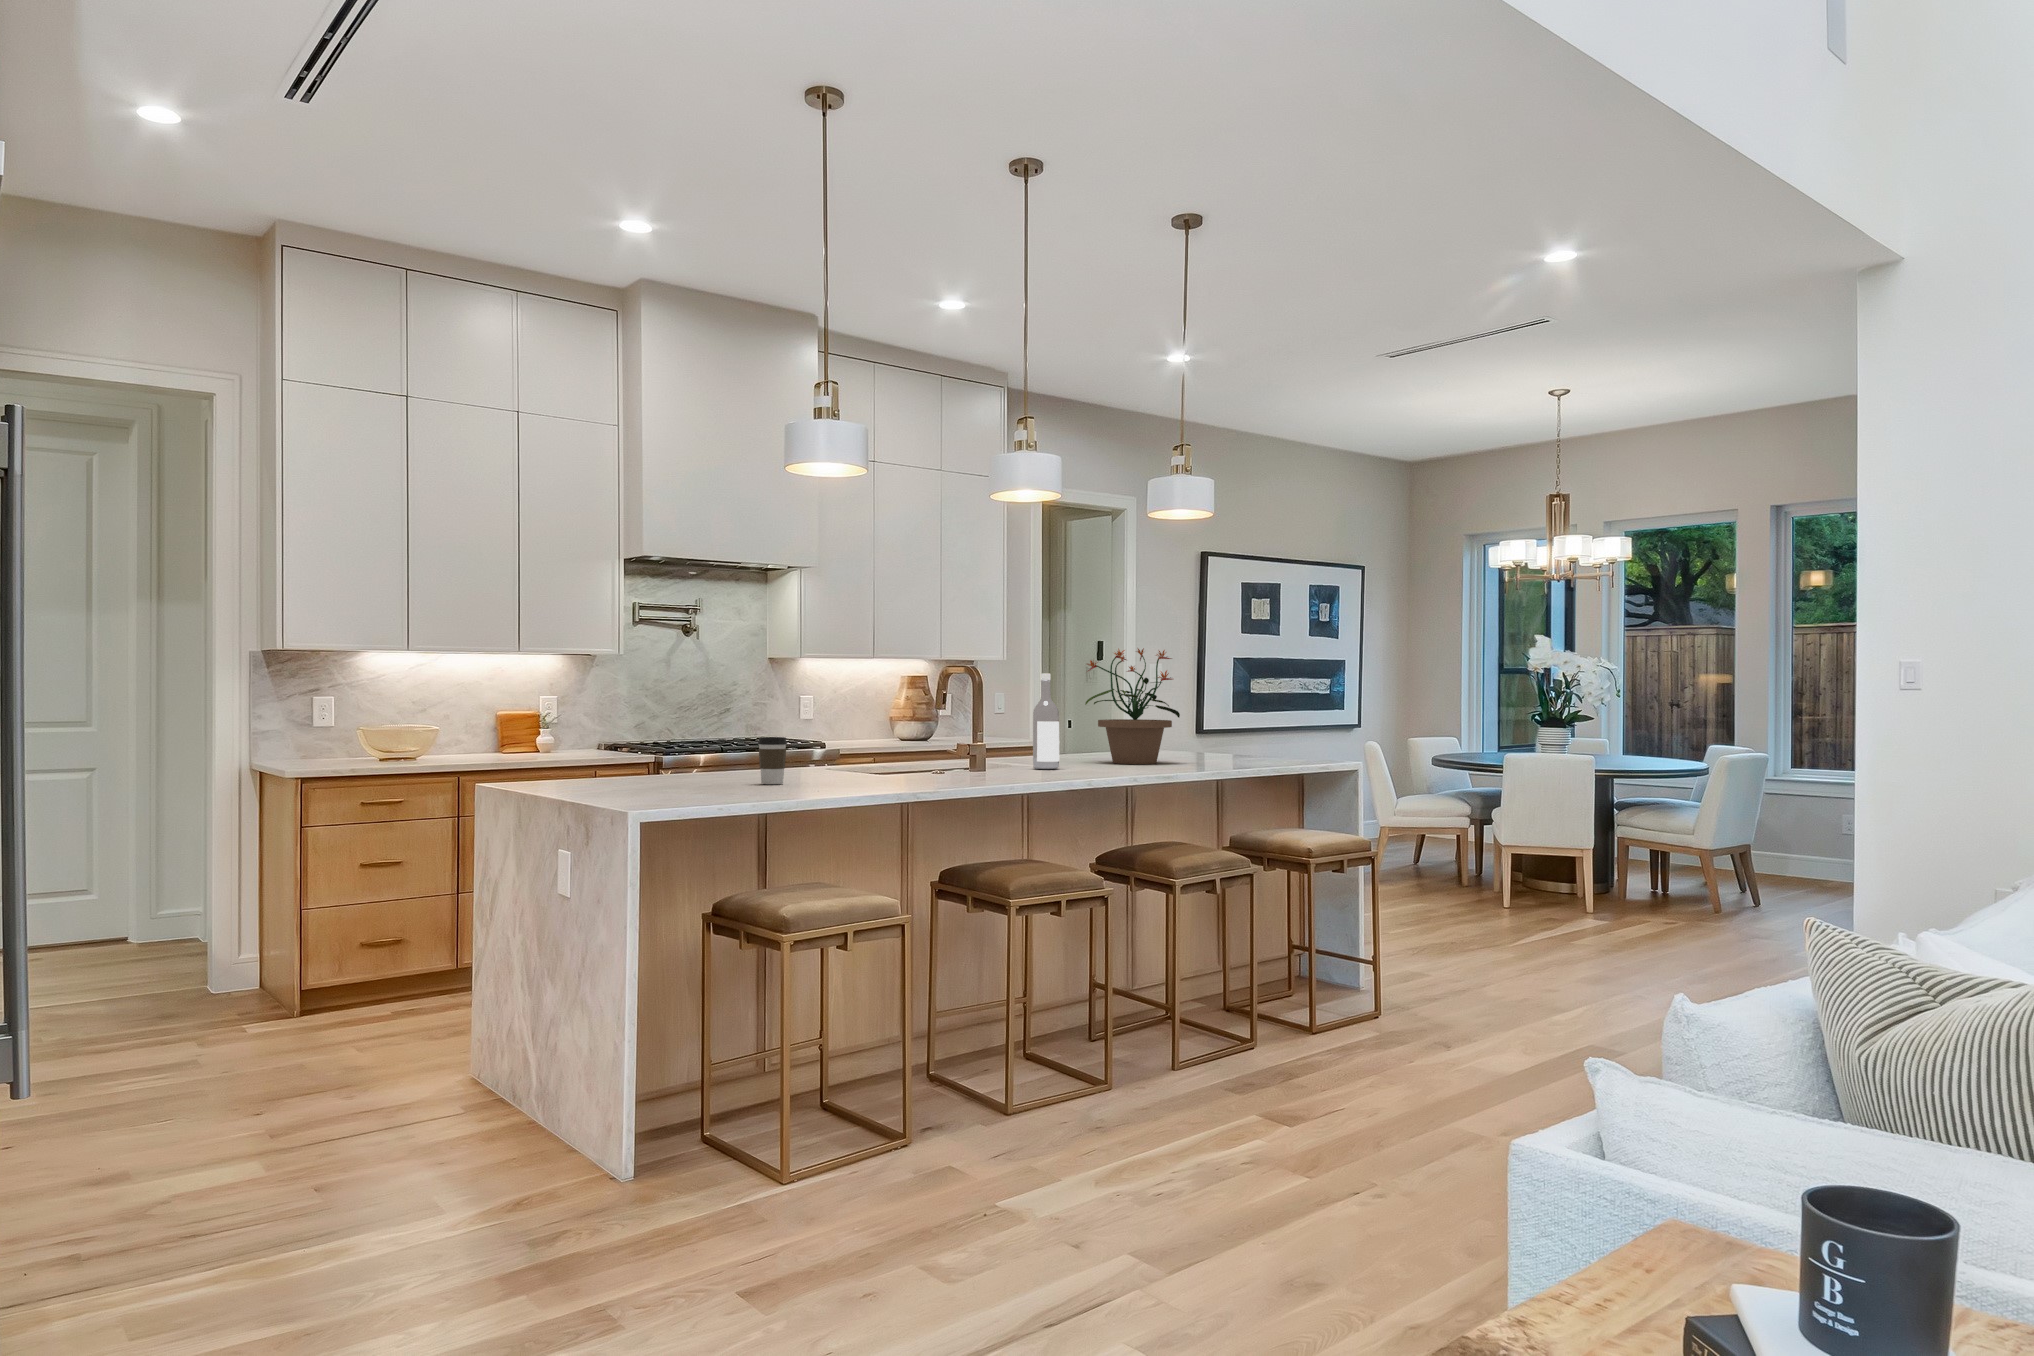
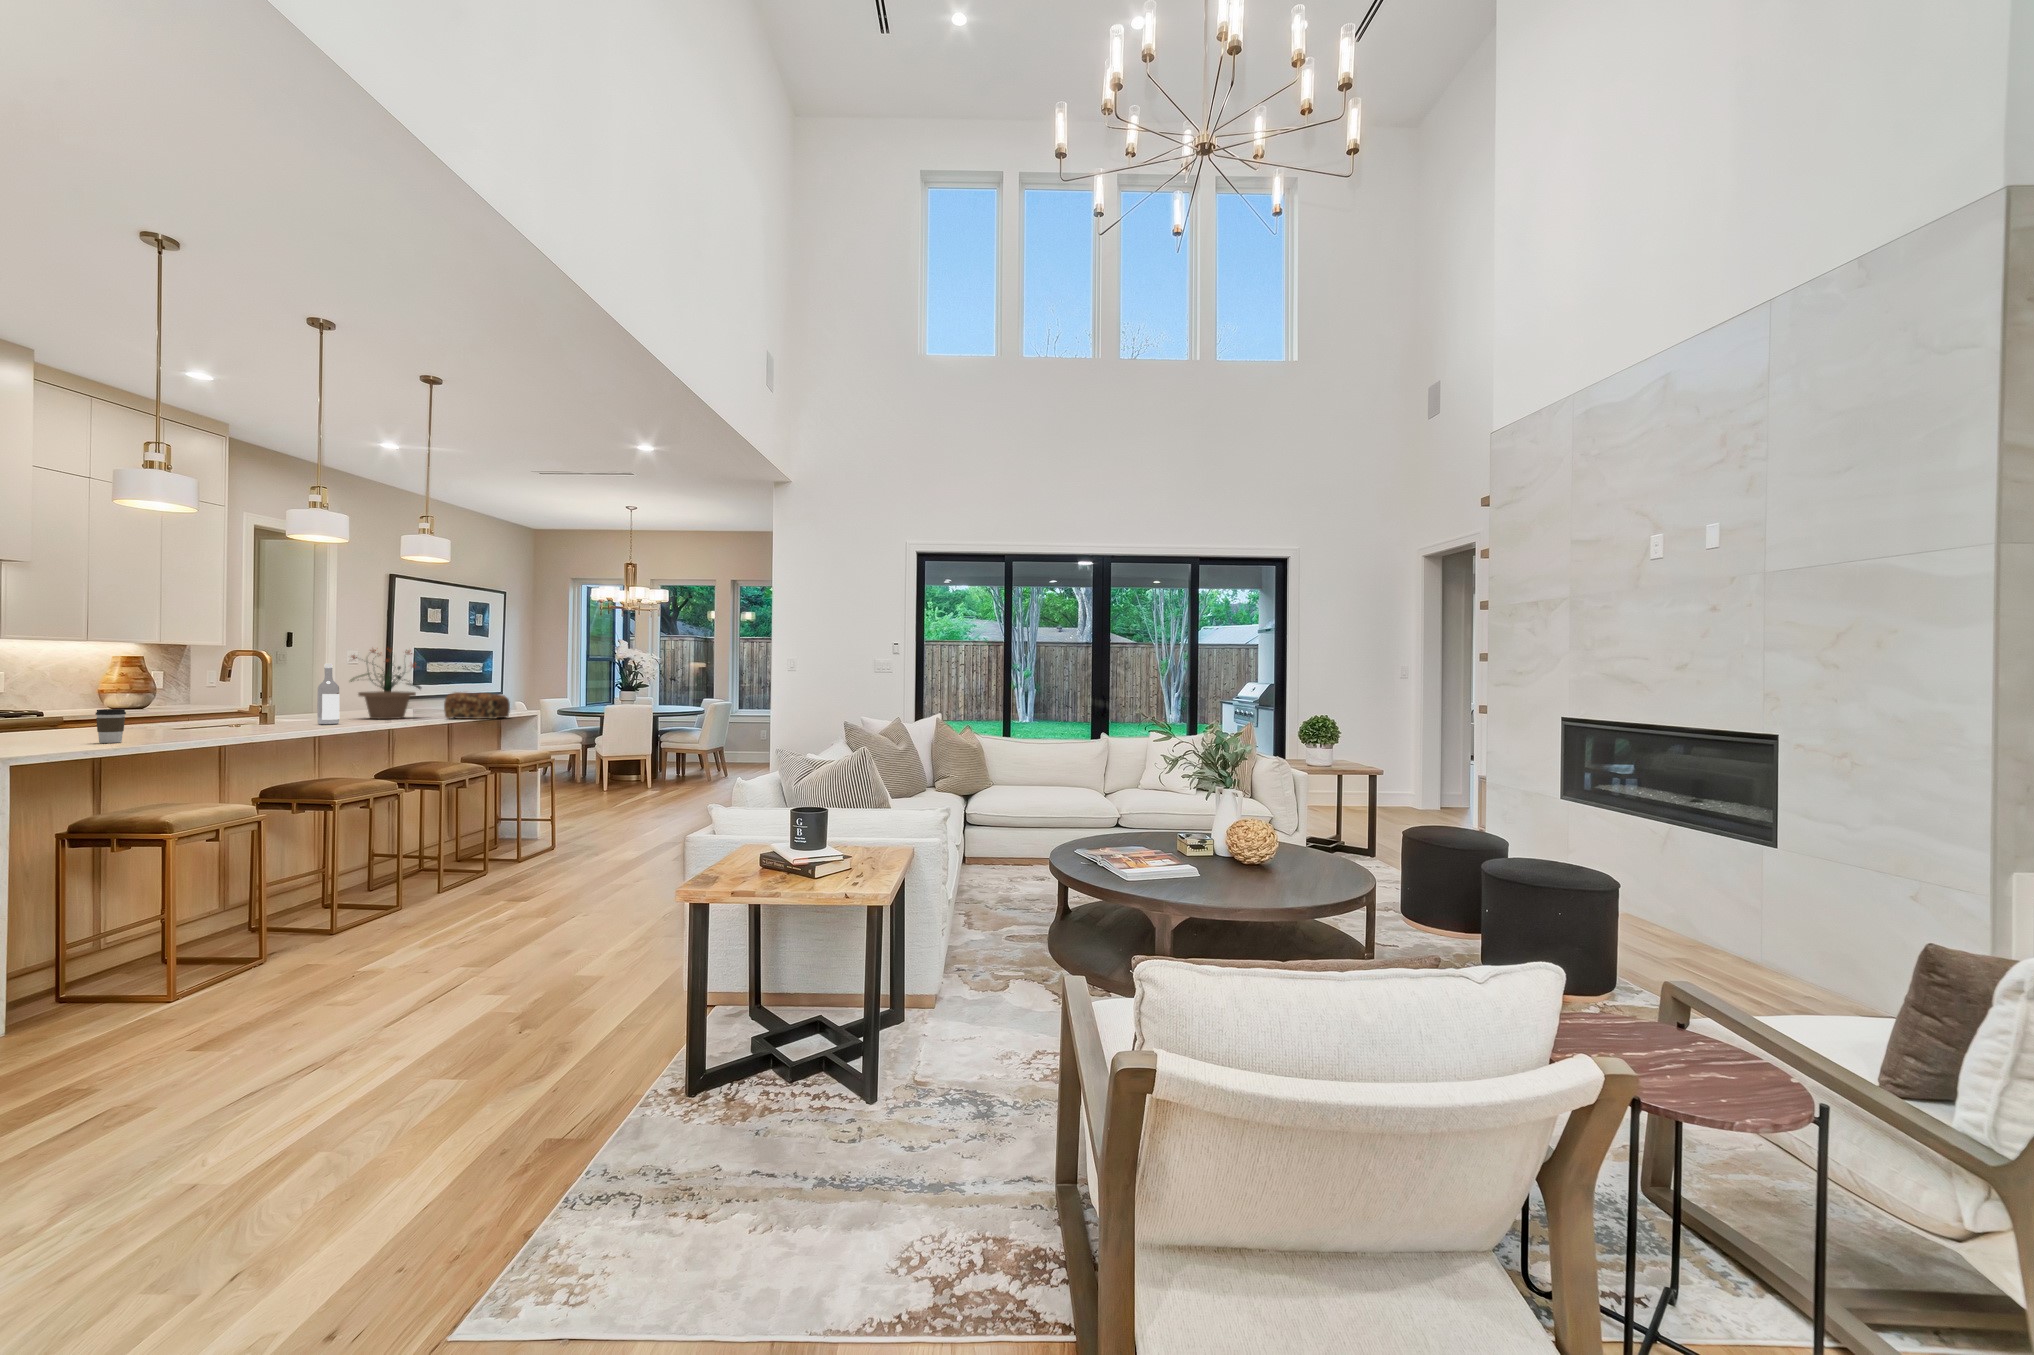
bread loaf: none [1203,721,1301,769] -> present [444,692,510,719]

